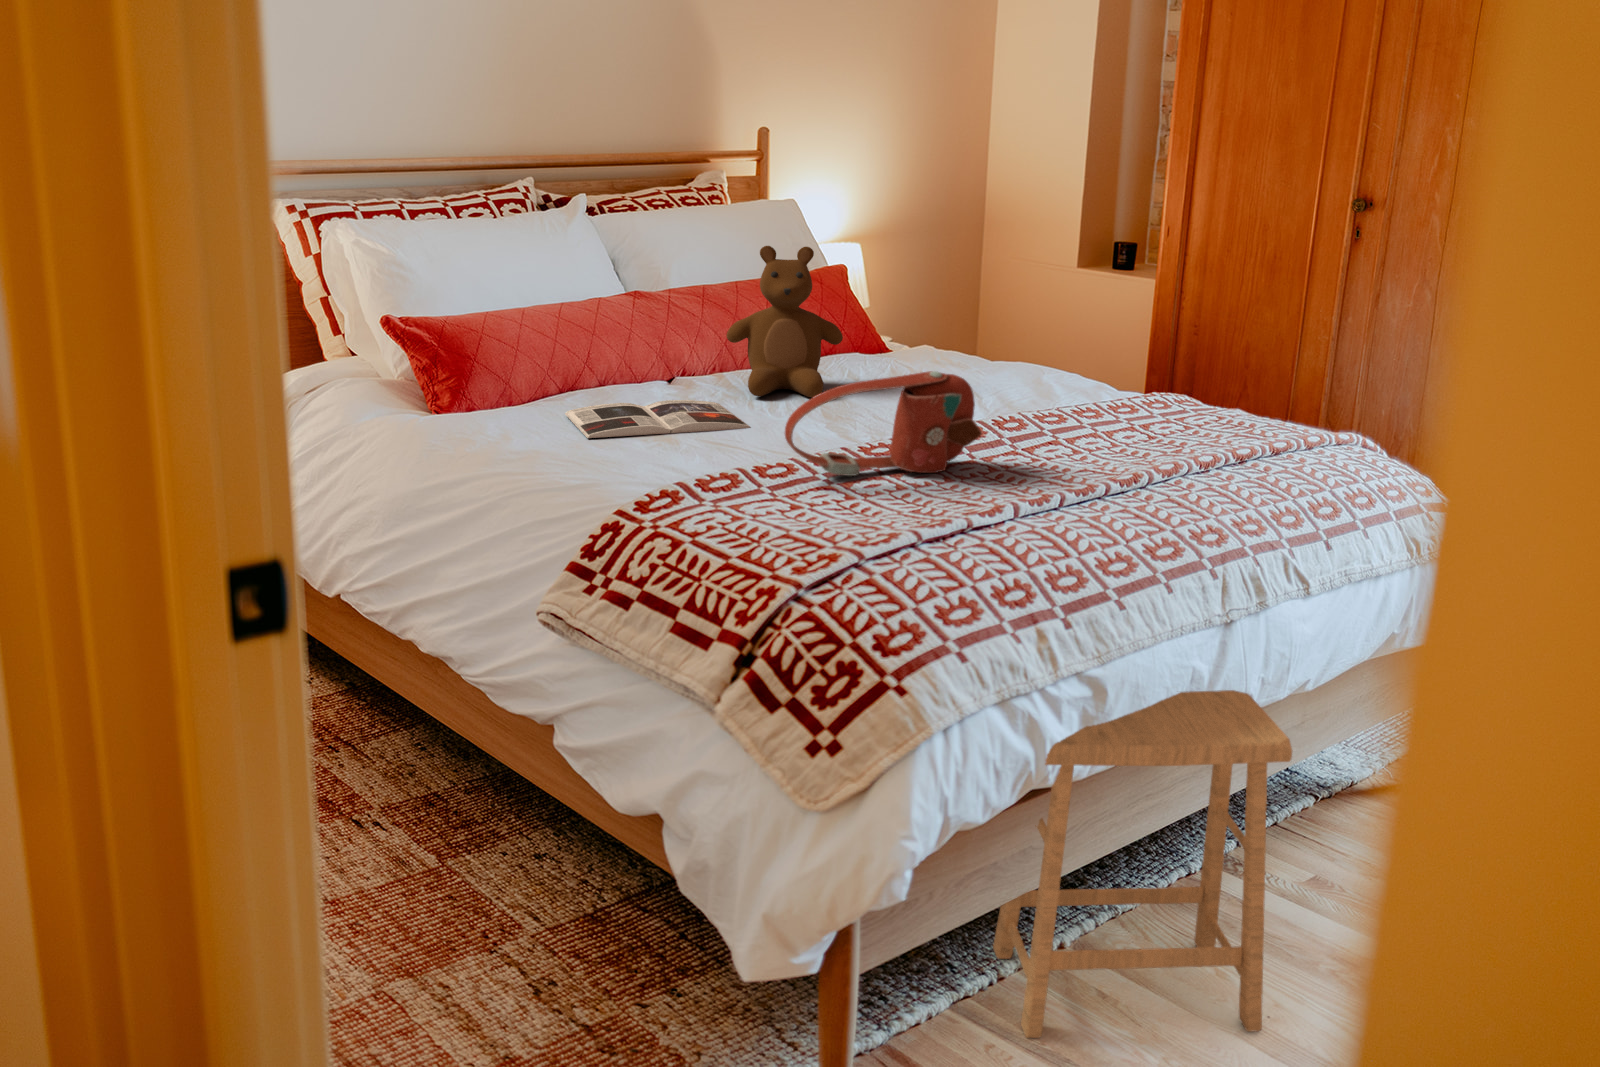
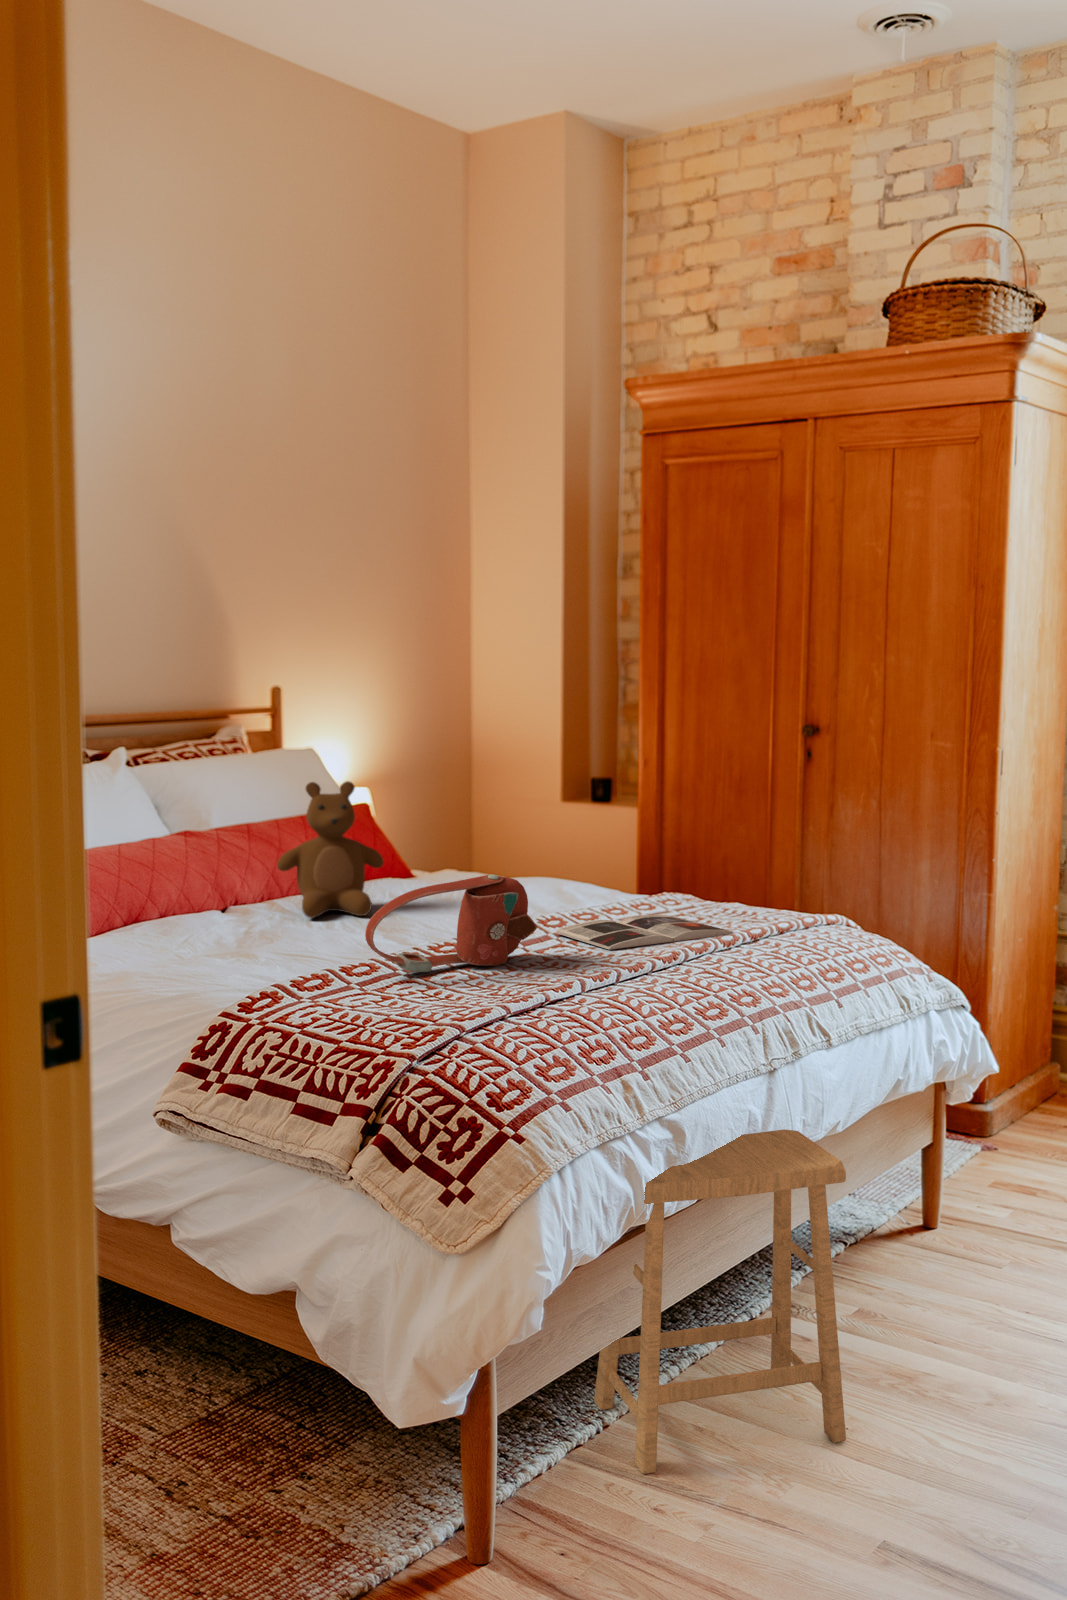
magazine: present [565,400,751,438] -> present [555,915,733,950]

